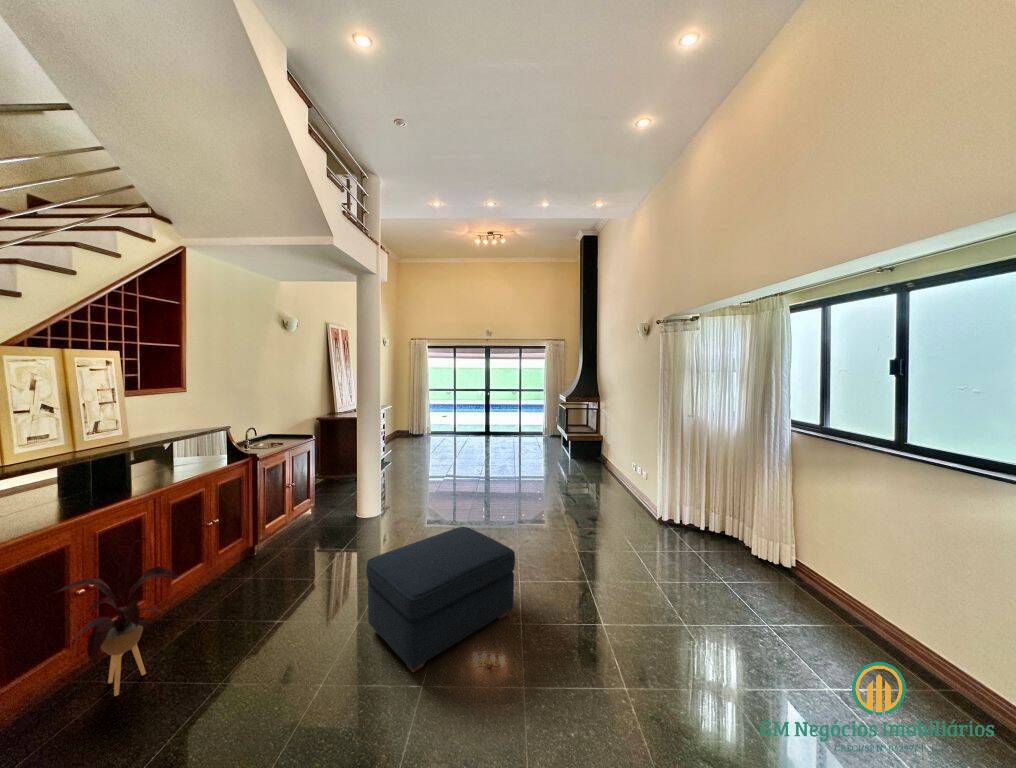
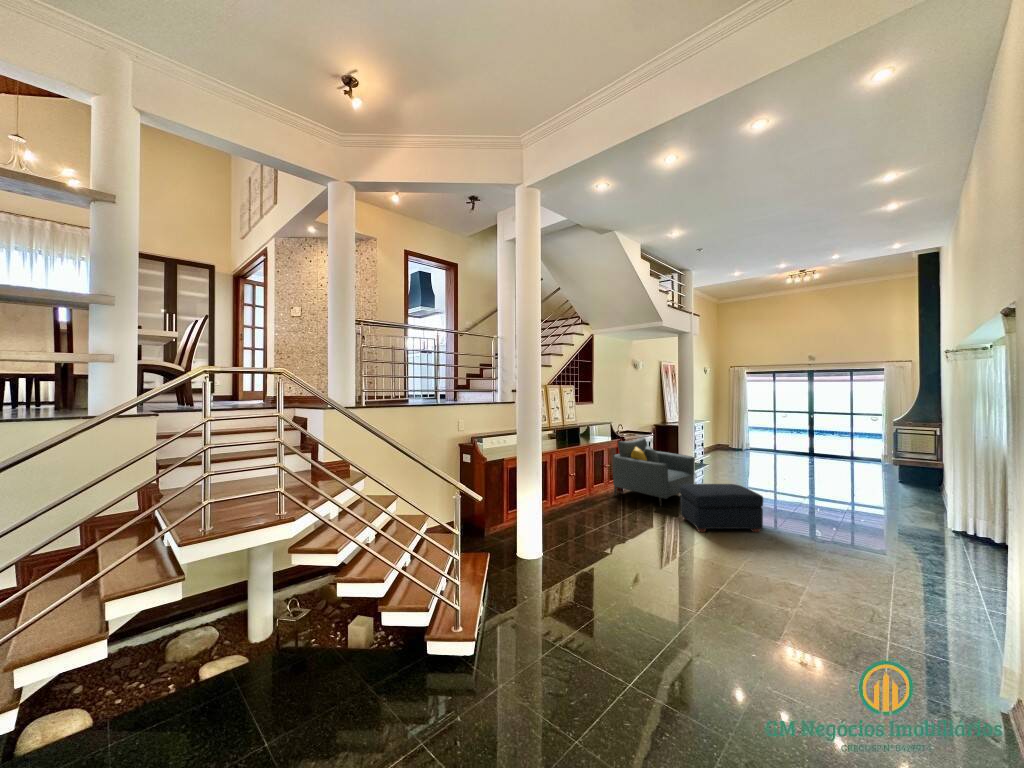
armchair: none [215,451,386,600] -> present [613,437,695,507]
house plant: present [53,538,178,696] -> none [575,456,609,509]

